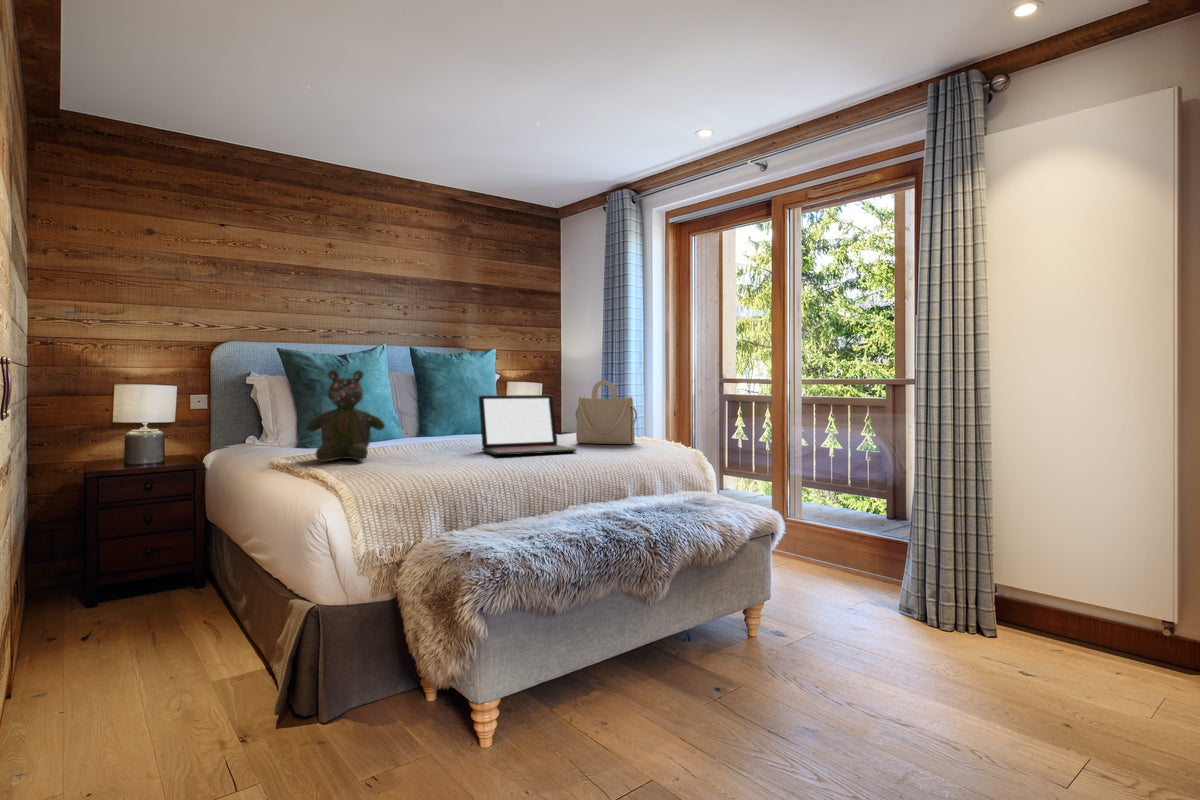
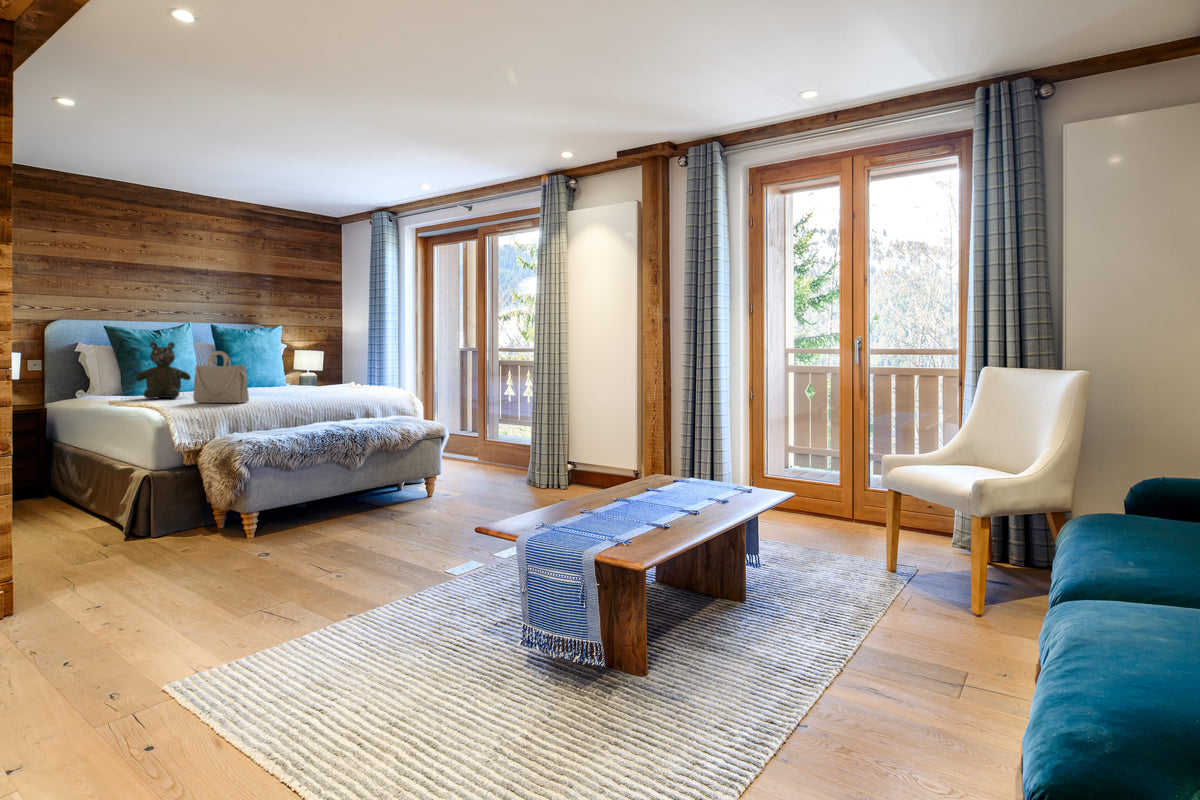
handbag: present [576,380,637,444] -> present [193,351,249,403]
laptop: present [479,395,576,455] -> none [258,359,324,396]

